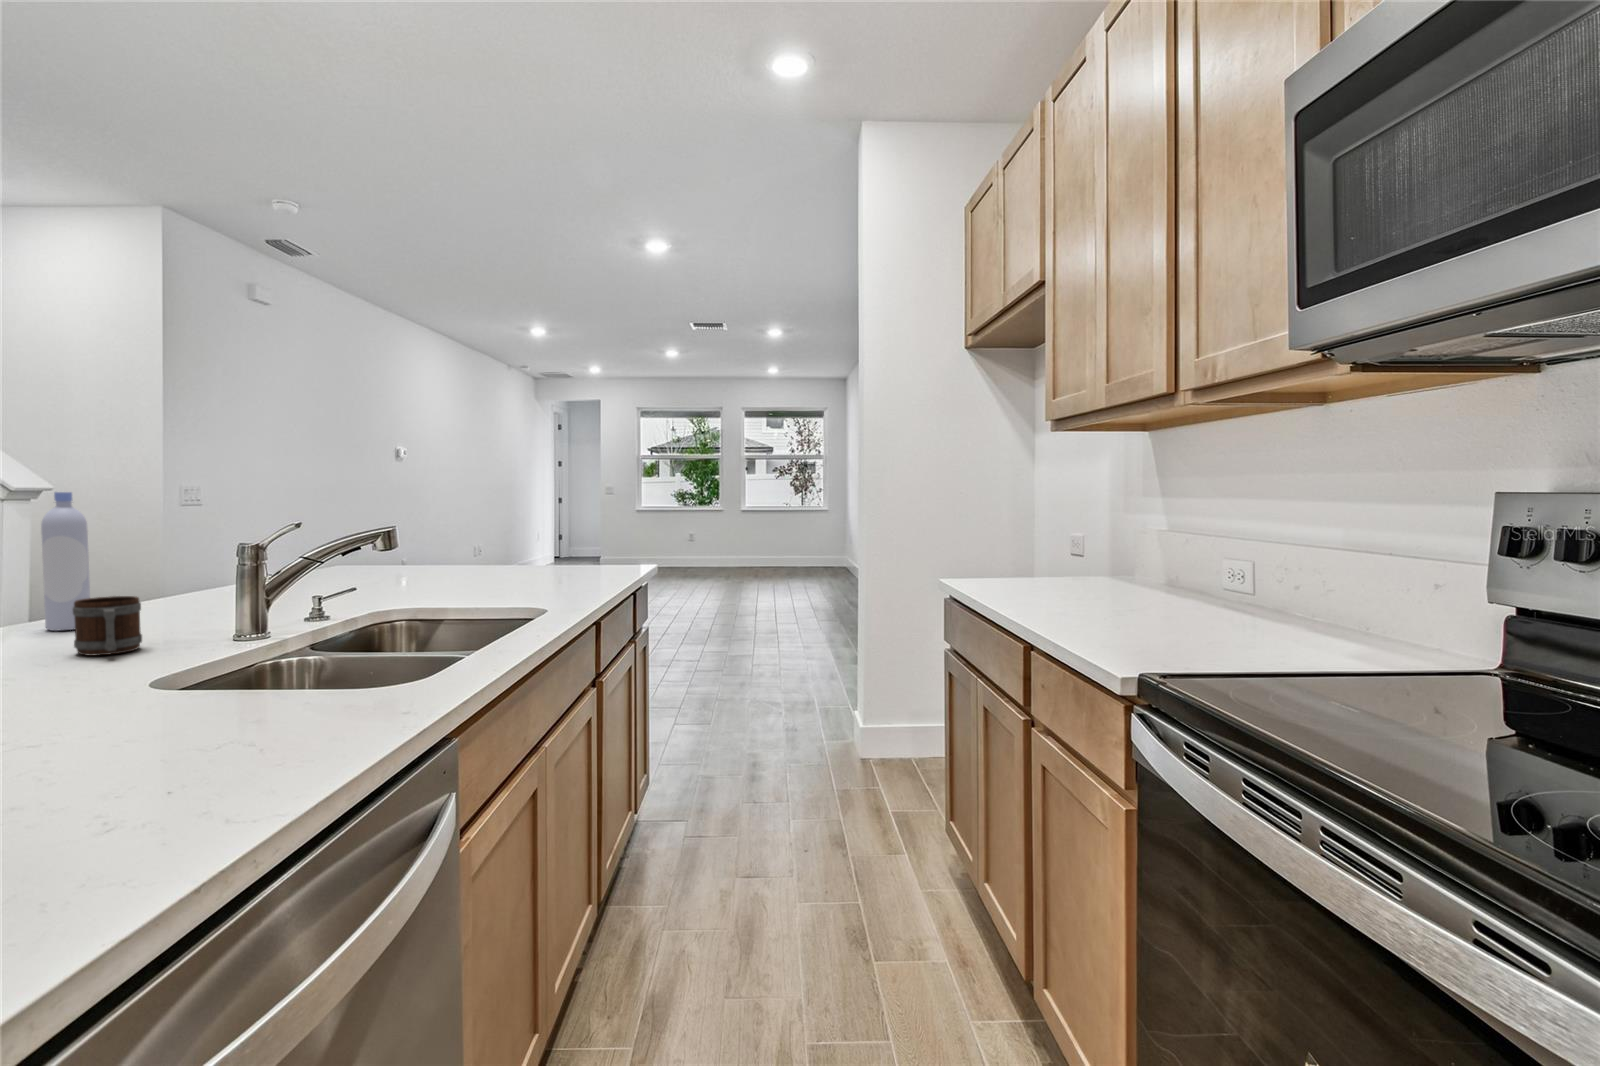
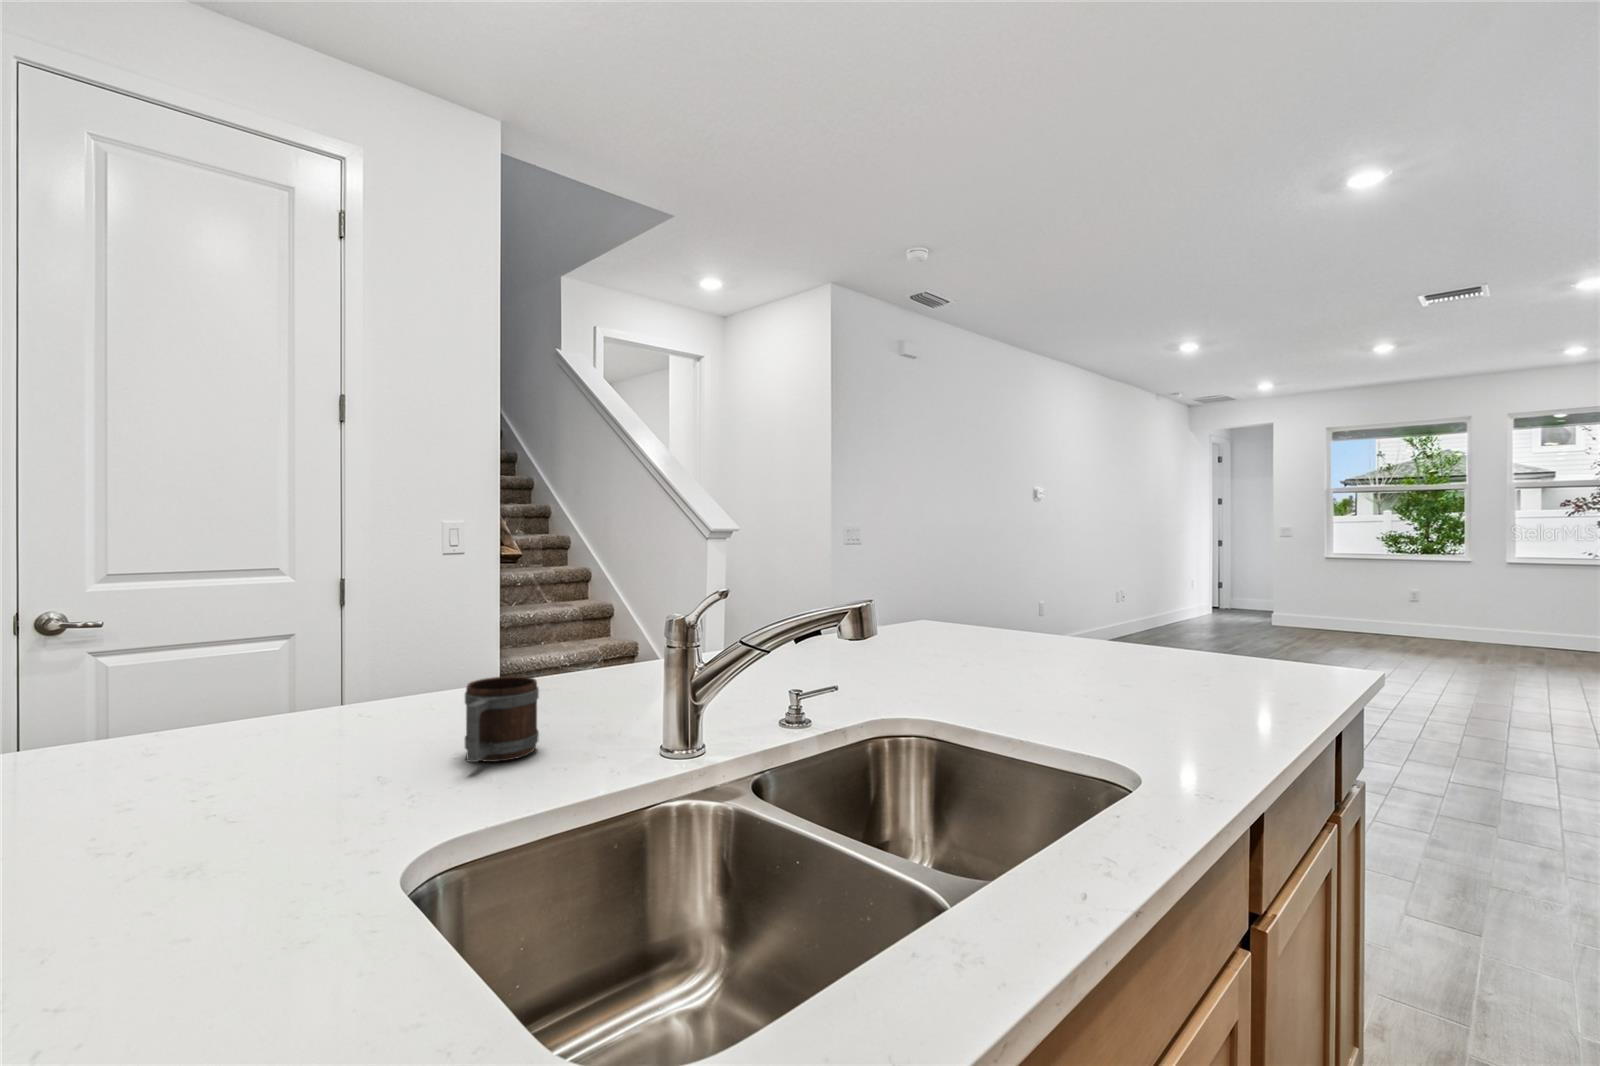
bottle: present [41,492,90,631] -> none [528,538,570,701]

